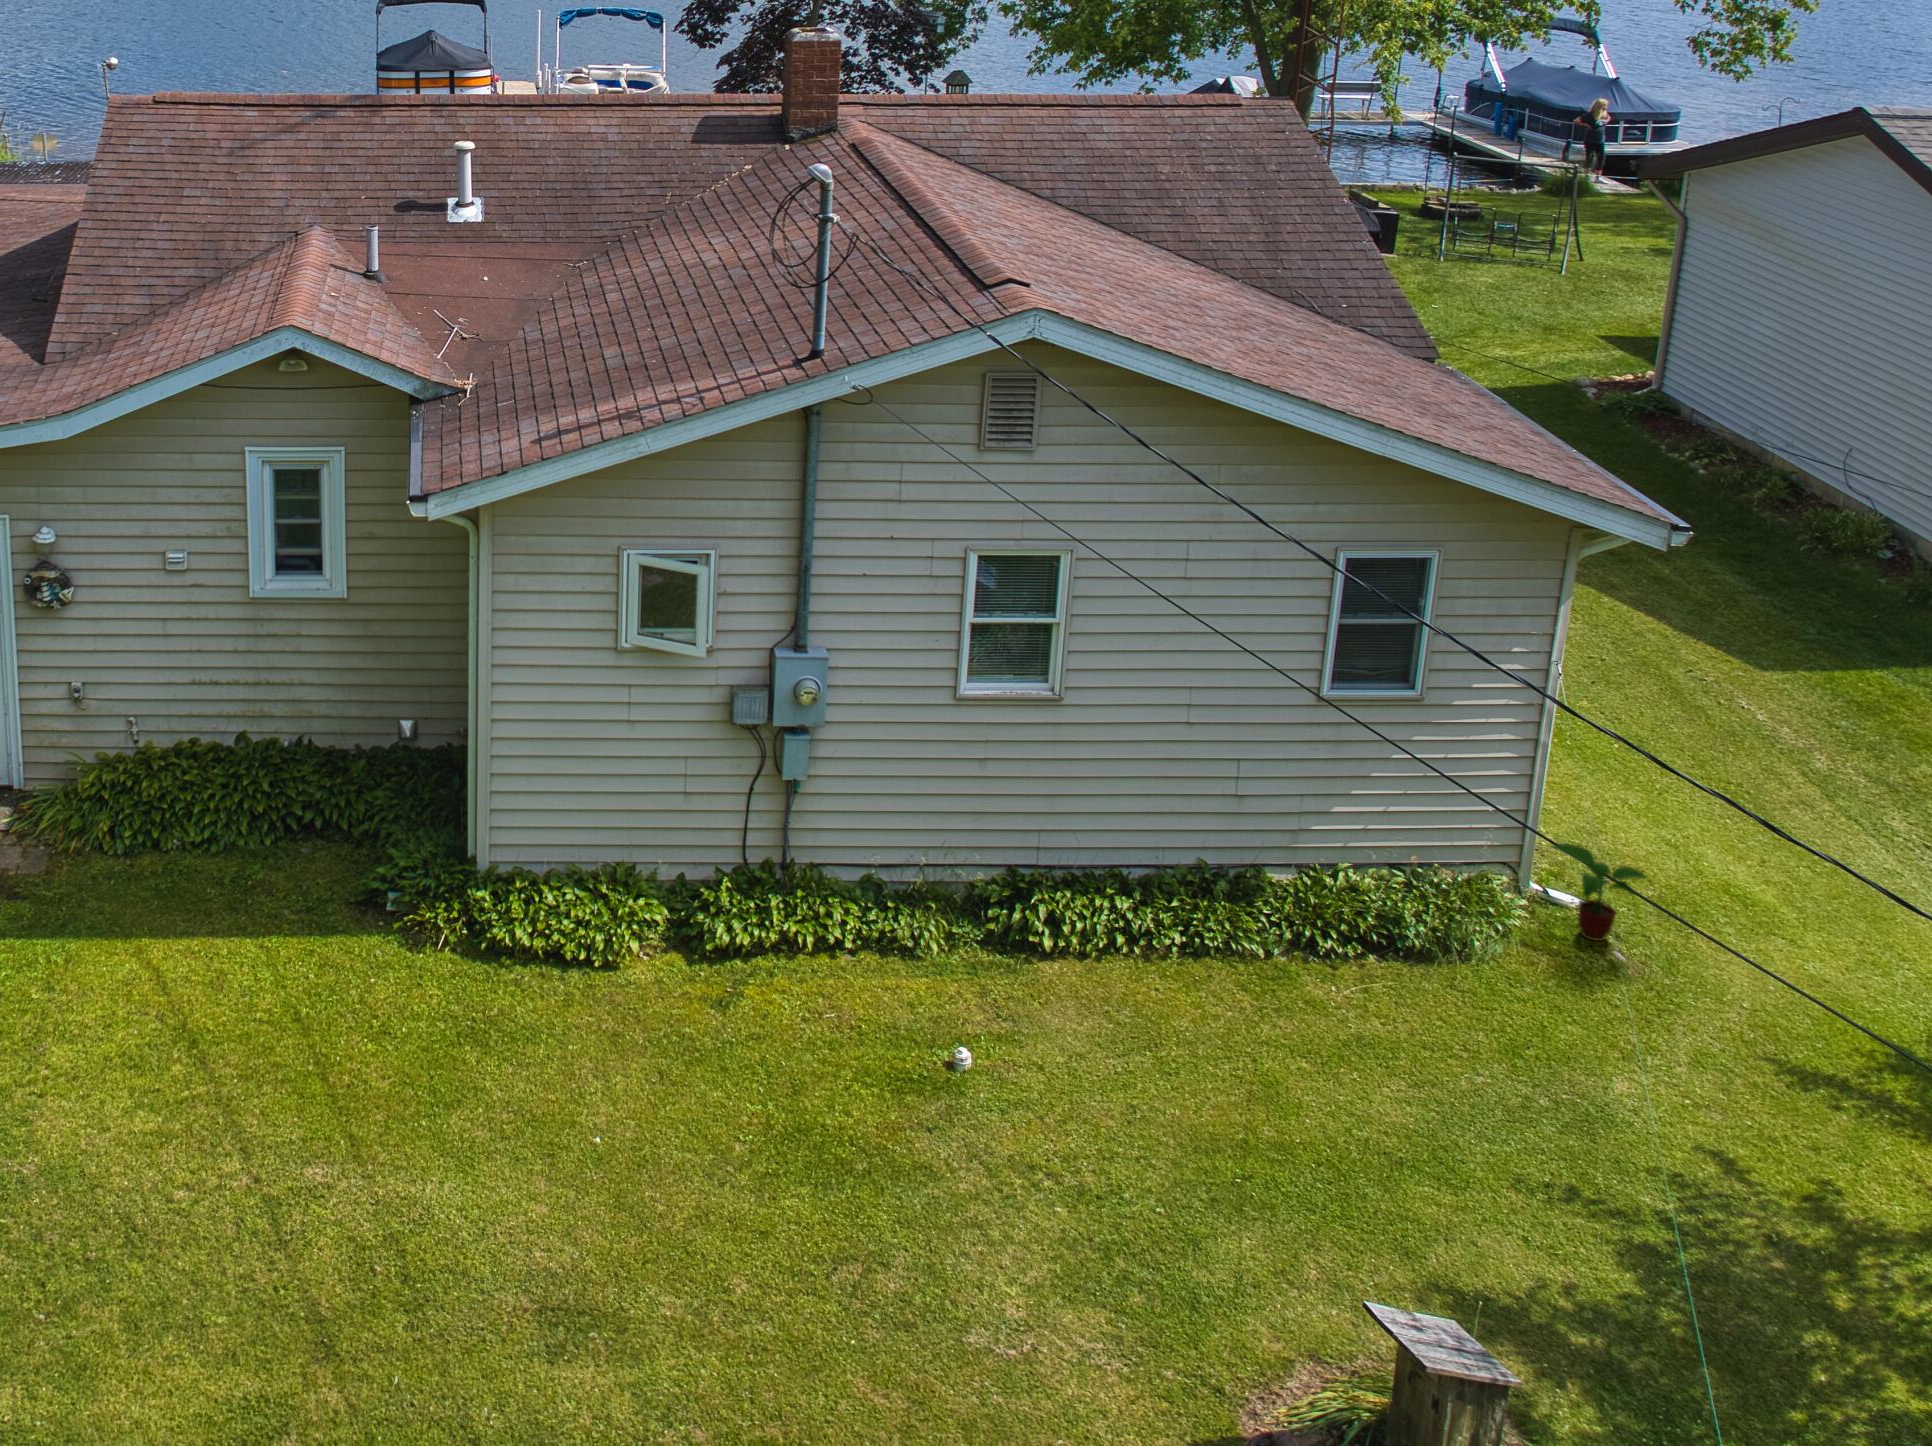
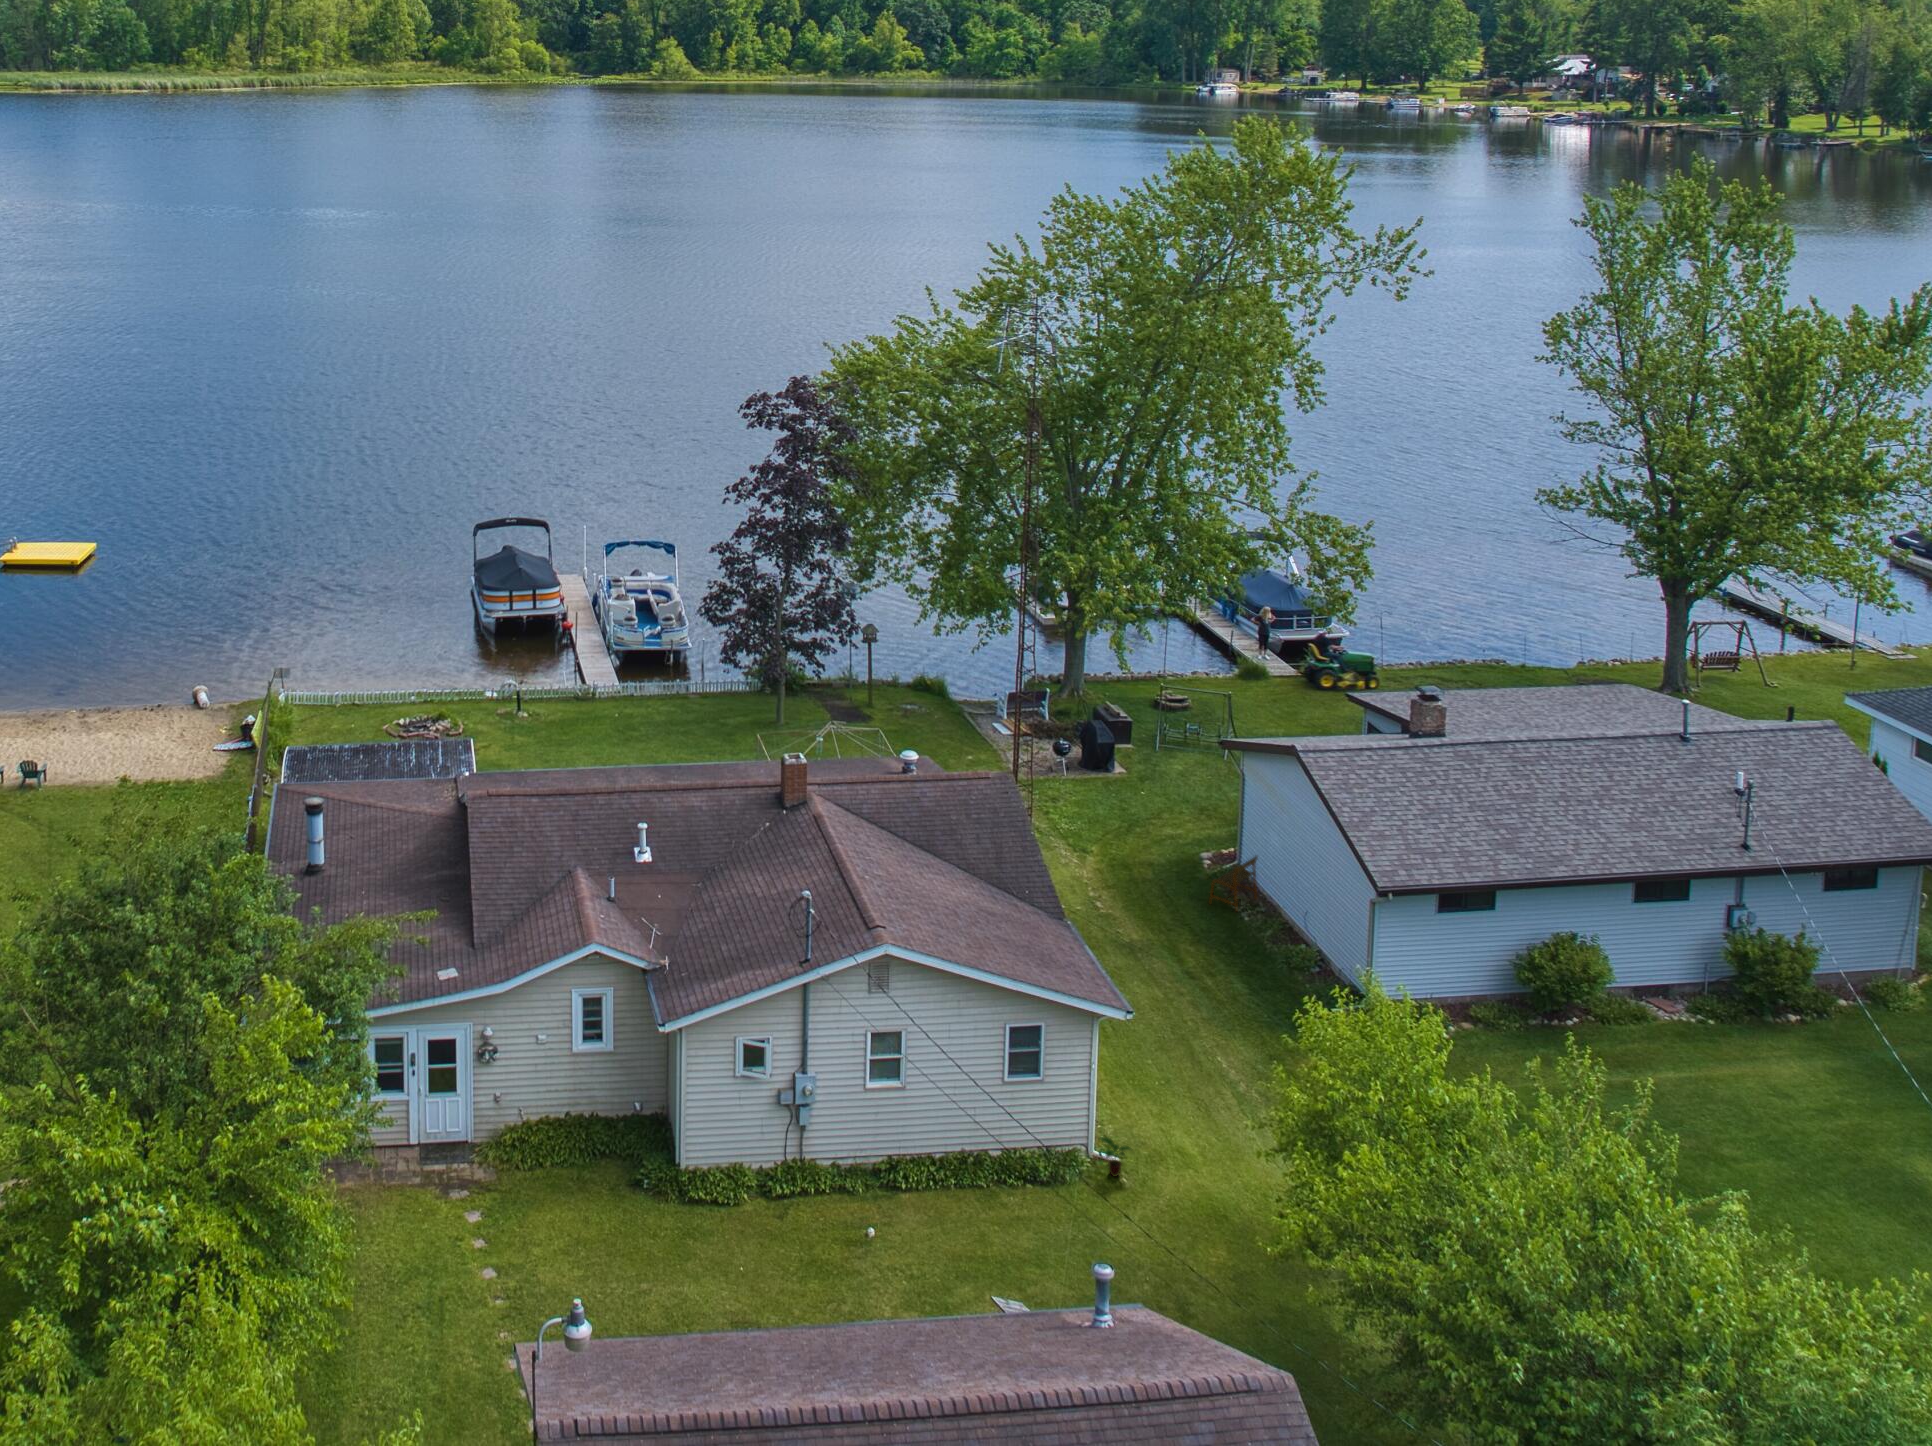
bench: none [1627,351,1735,454] -> present [1209,856,1257,911]

